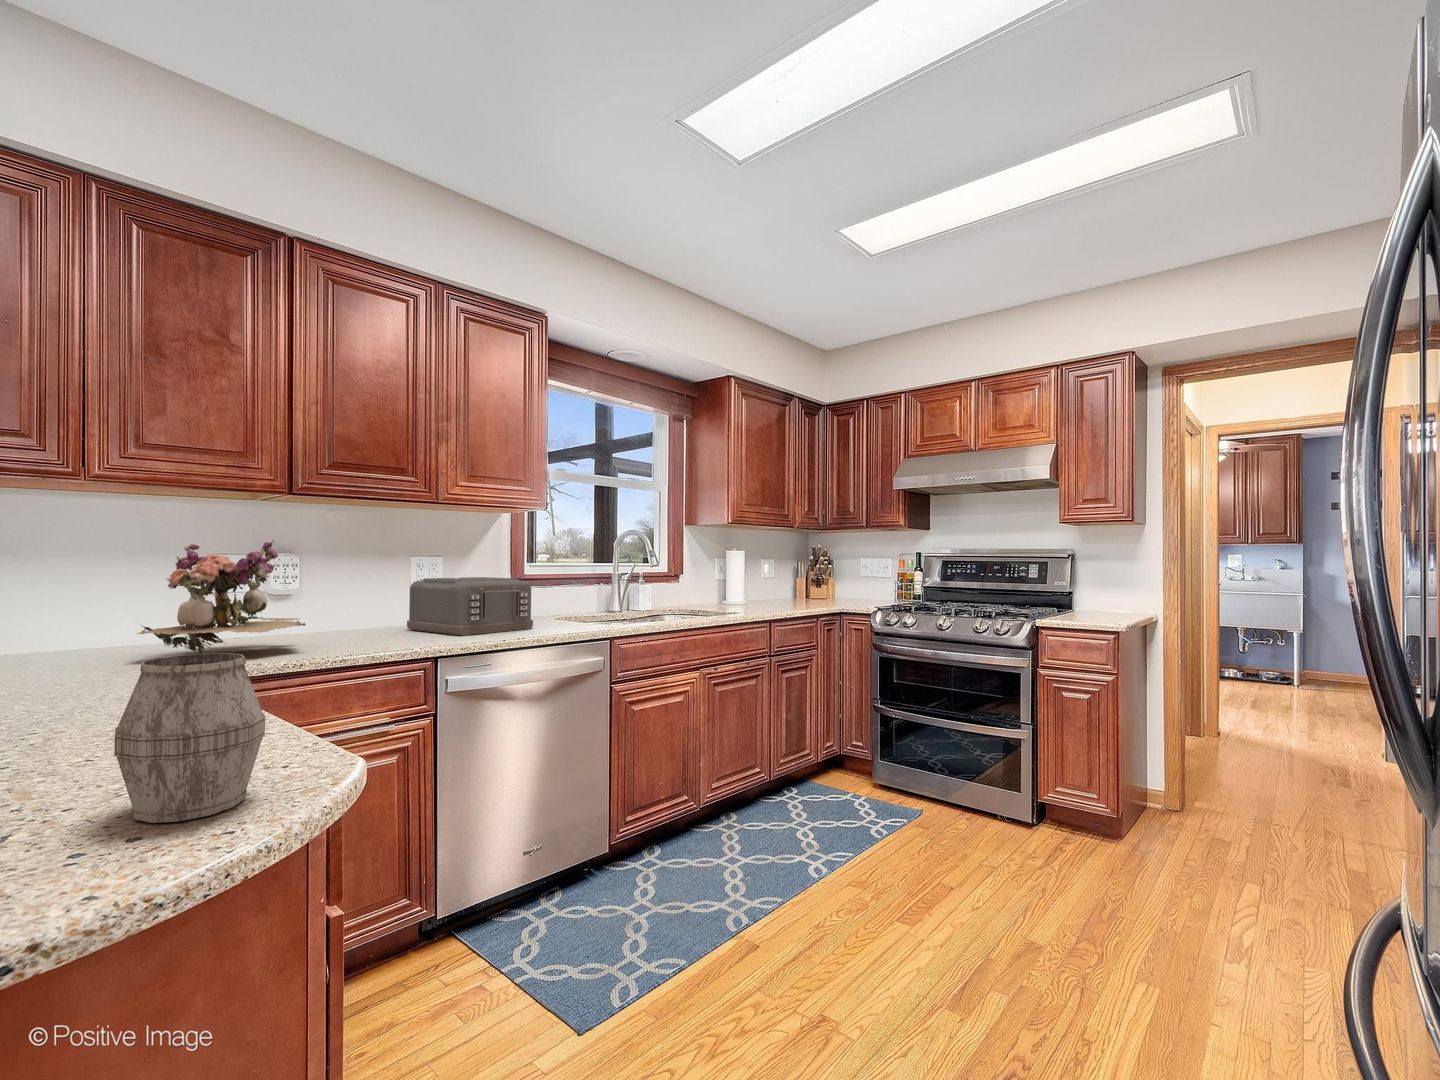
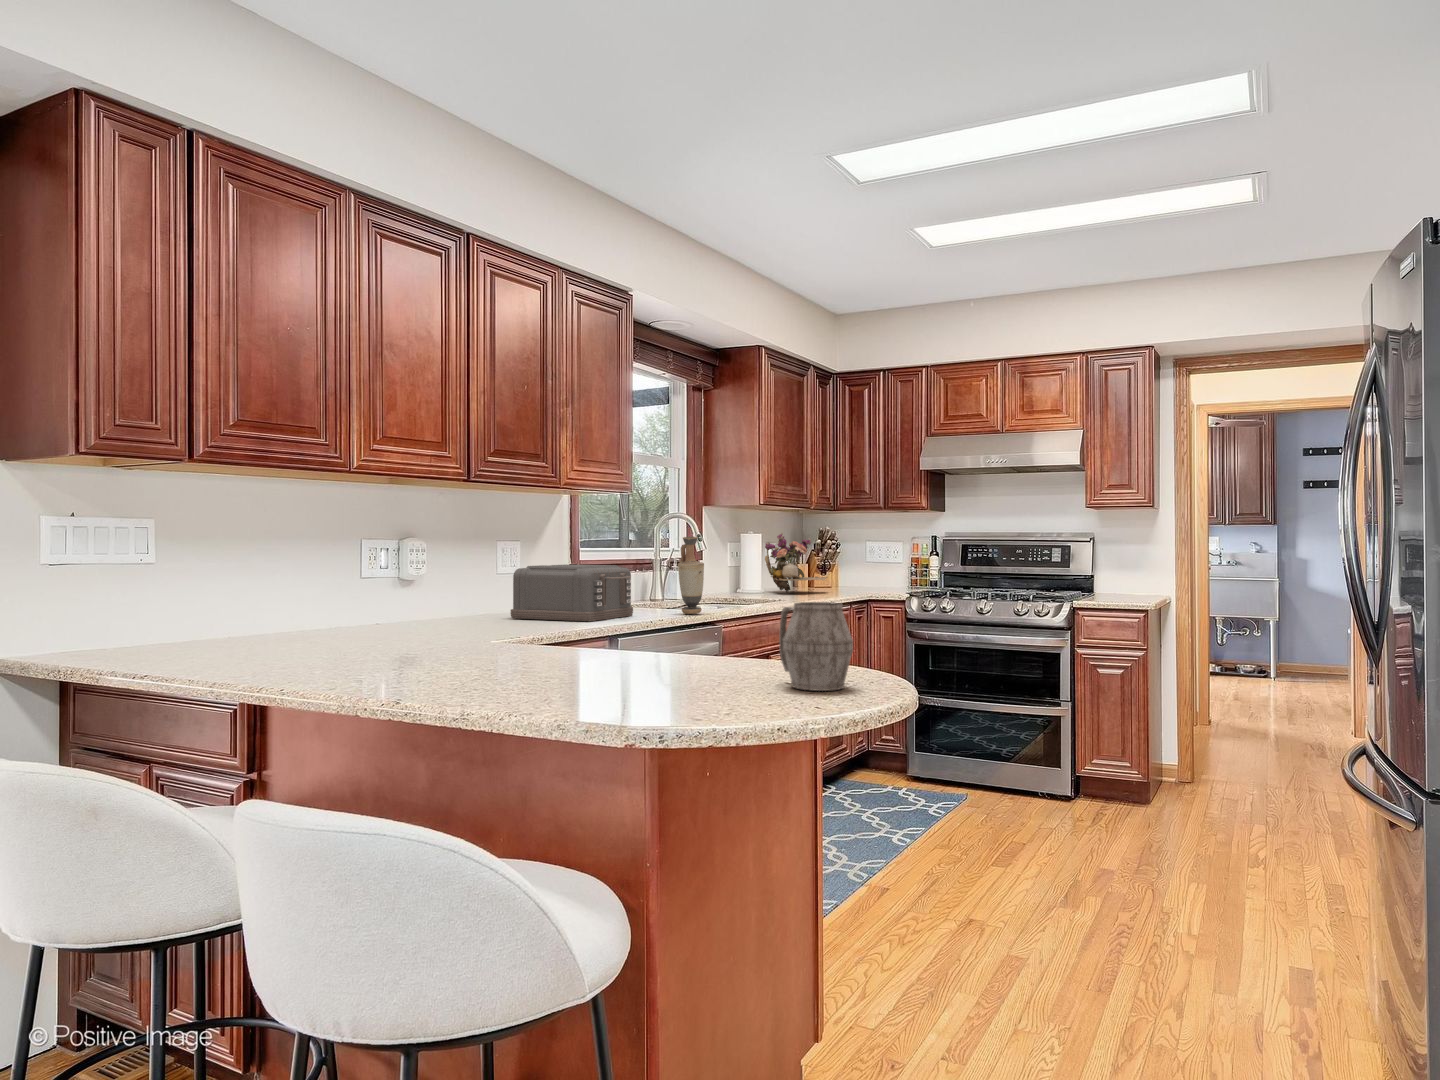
flower arrangement: present [137,539,306,654] -> present [765,533,827,593]
vase: none [579,551,605,628] -> present [678,537,704,614]

